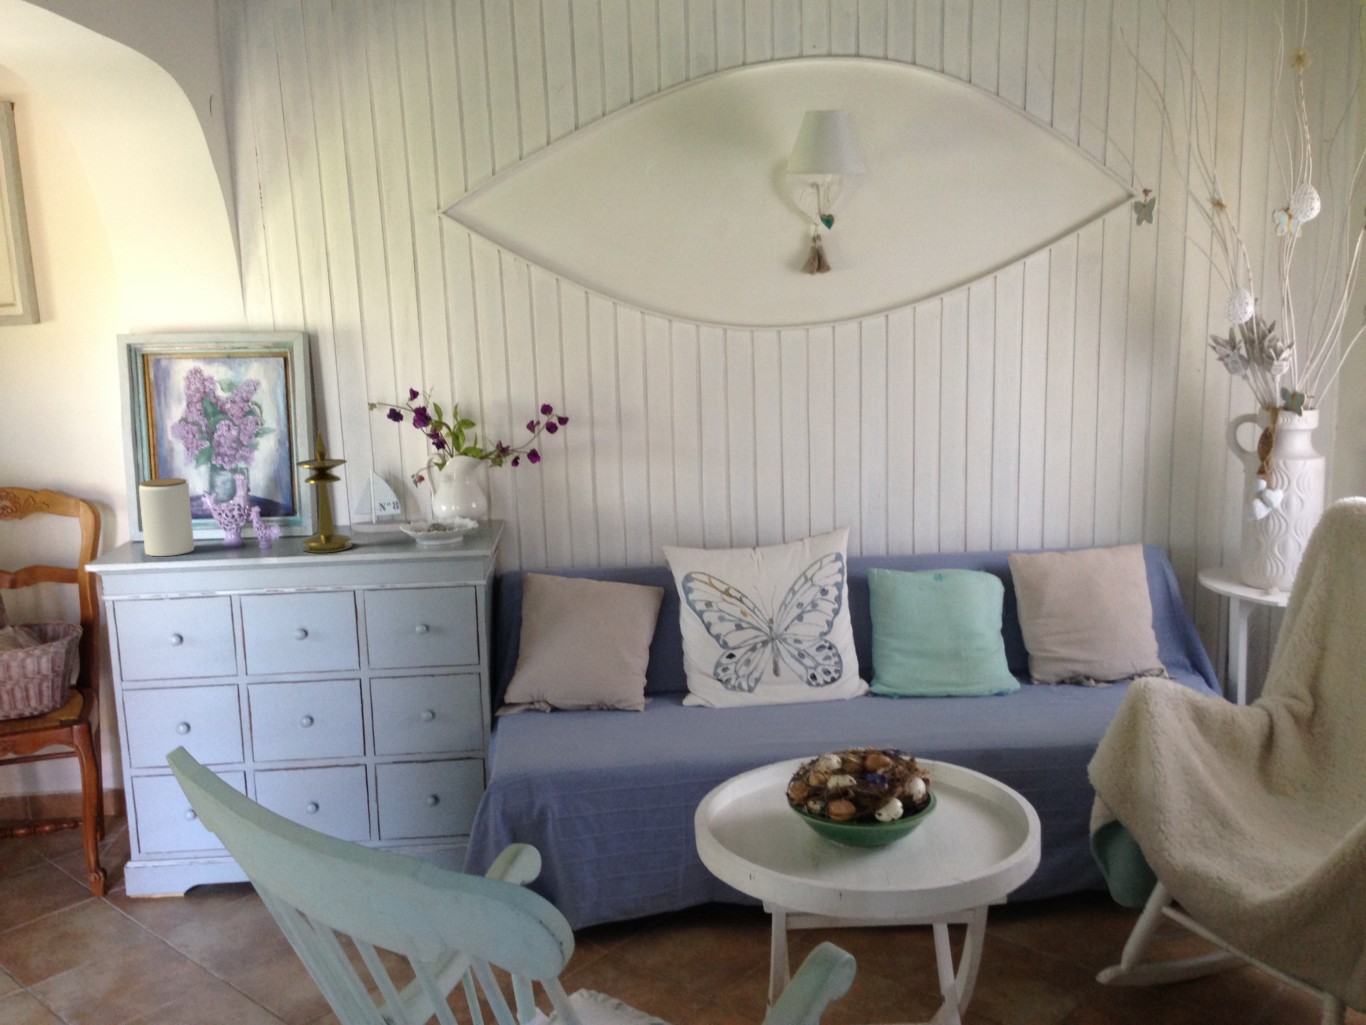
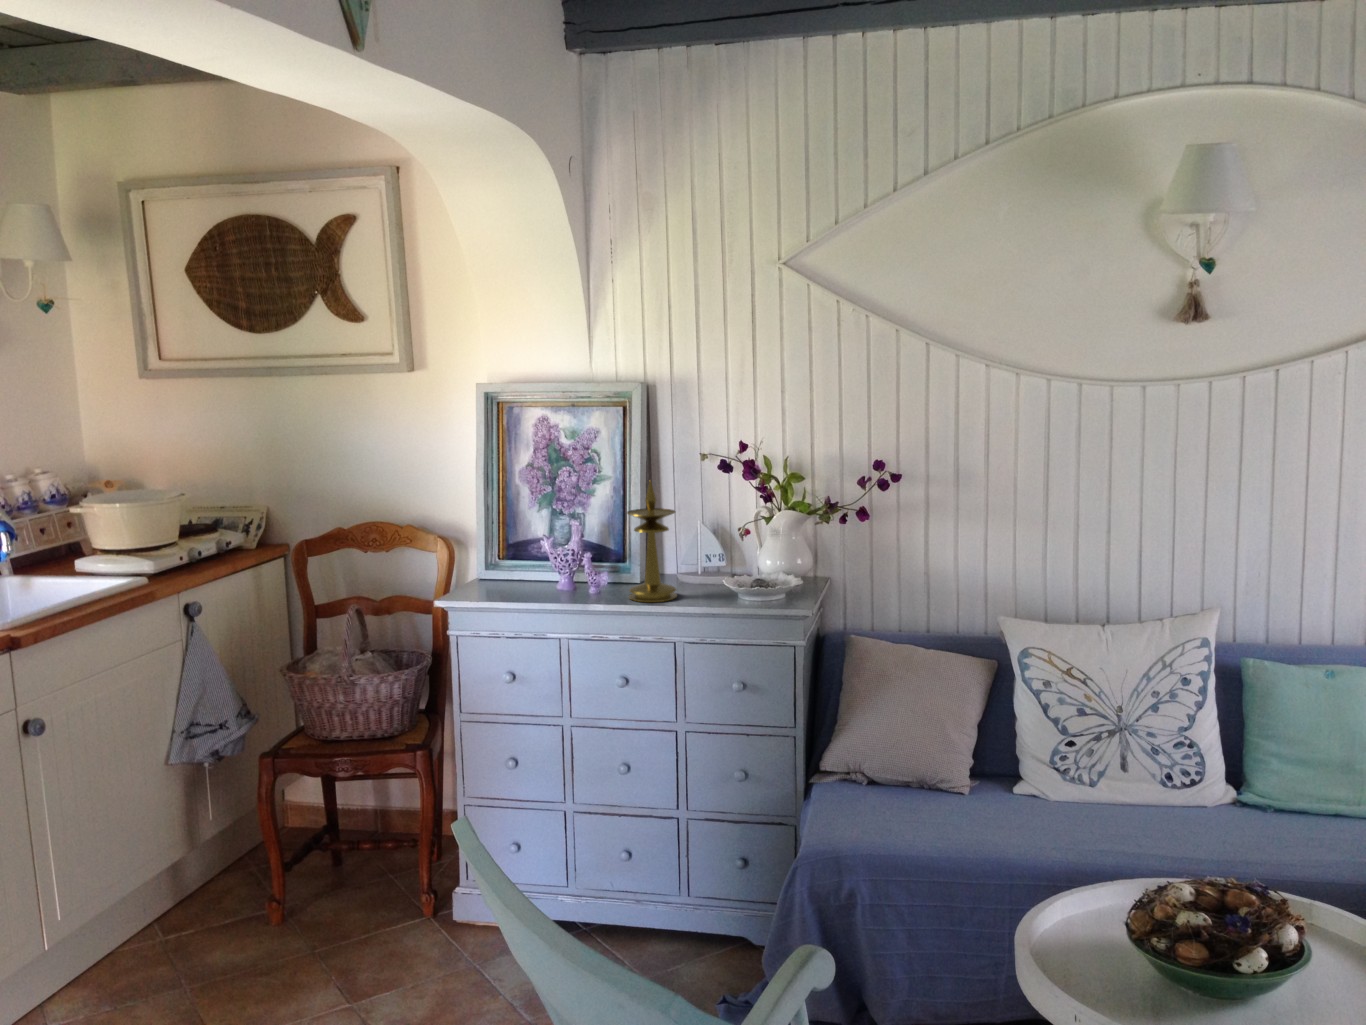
jar: present [139,478,194,556] -> none [482,521,530,596]

